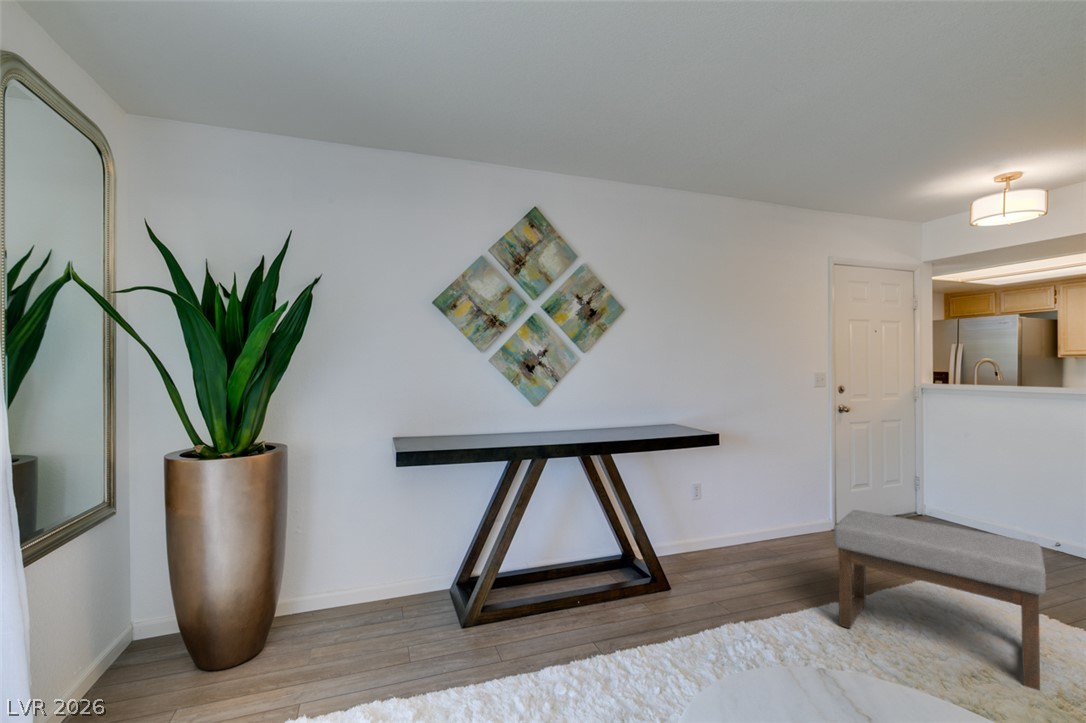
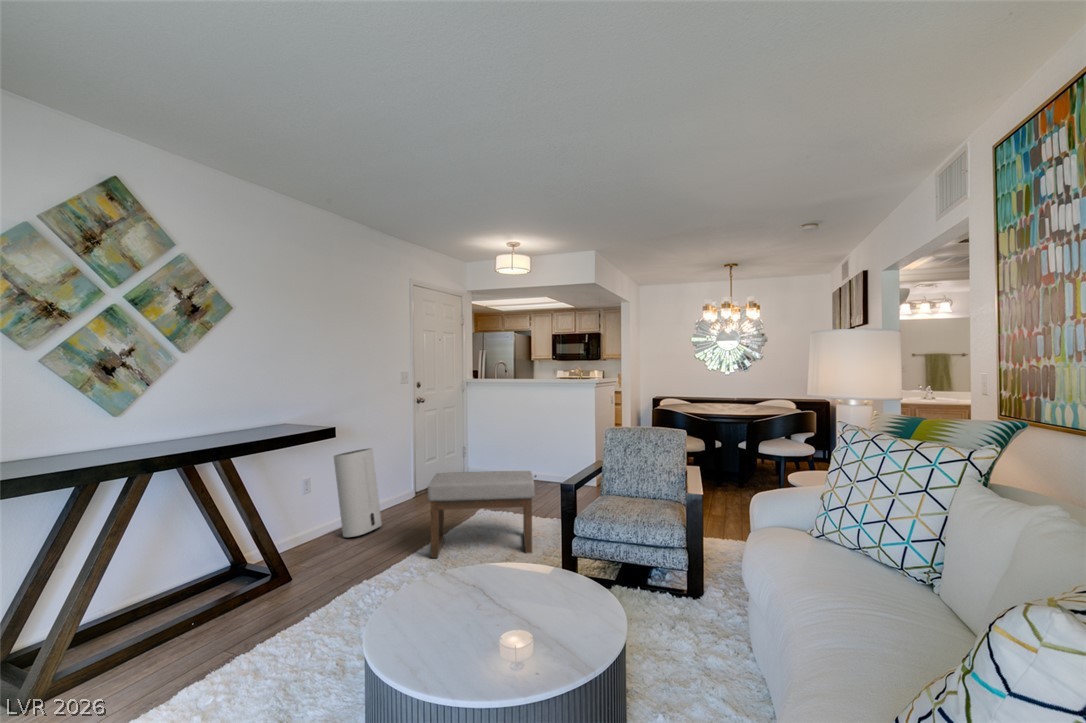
air purifier: none [725,460,782,560] -> present [334,448,382,537]

